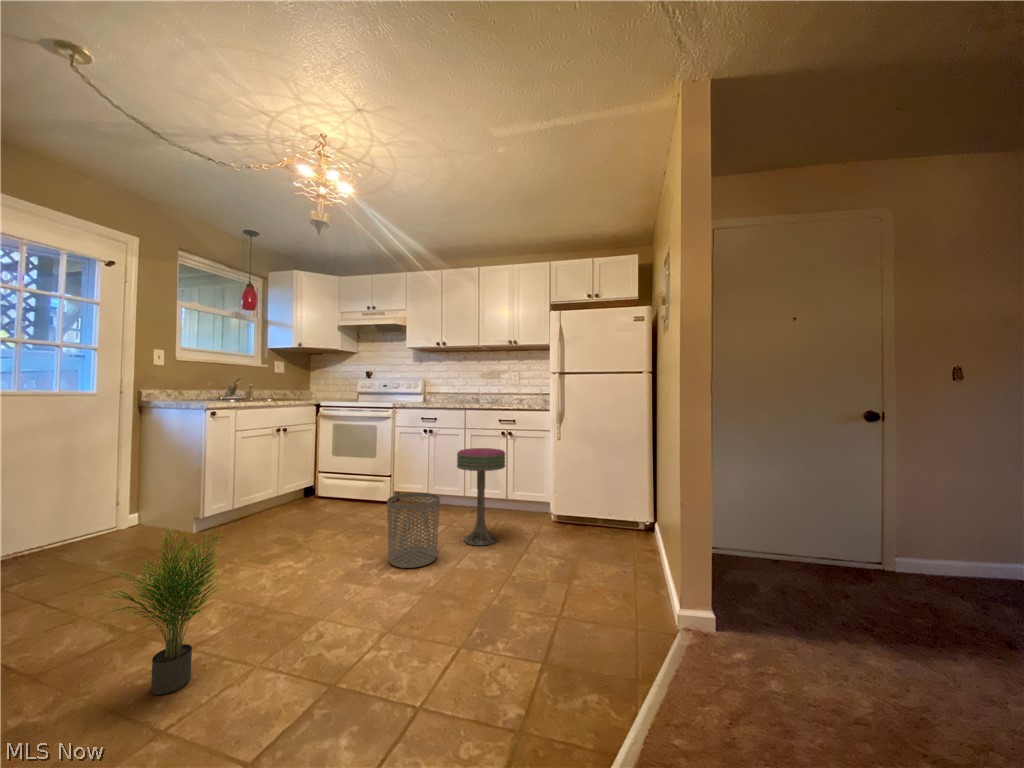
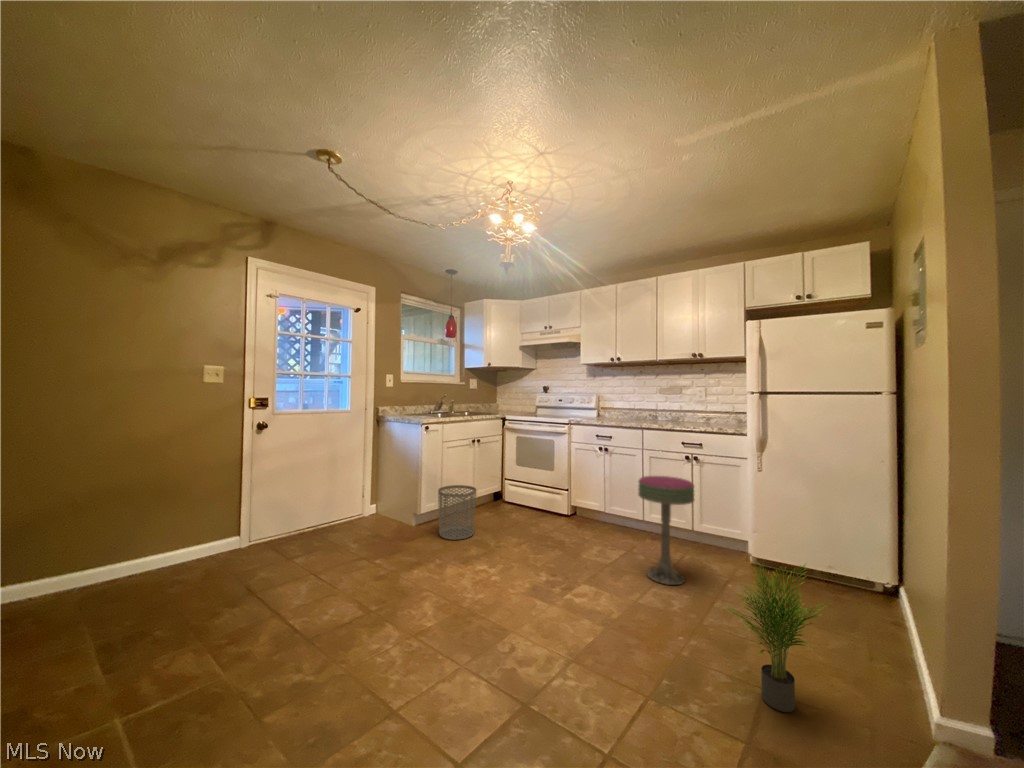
waste bin: present [387,493,440,568] -> present [438,485,476,540]
potted plant: present [105,529,222,695] -> present [729,565,821,712]

